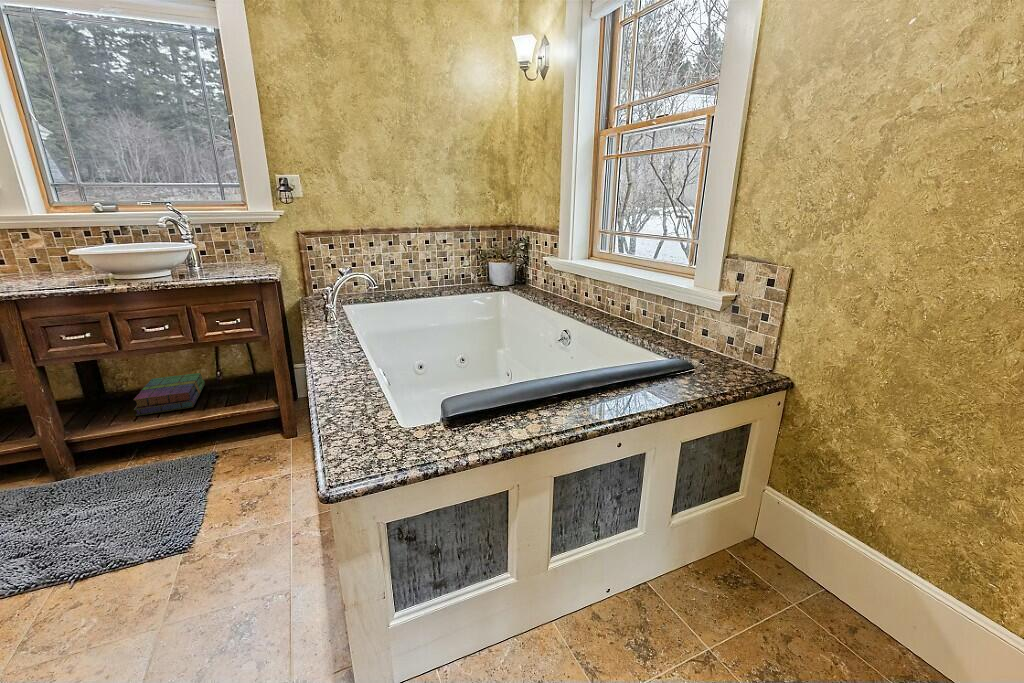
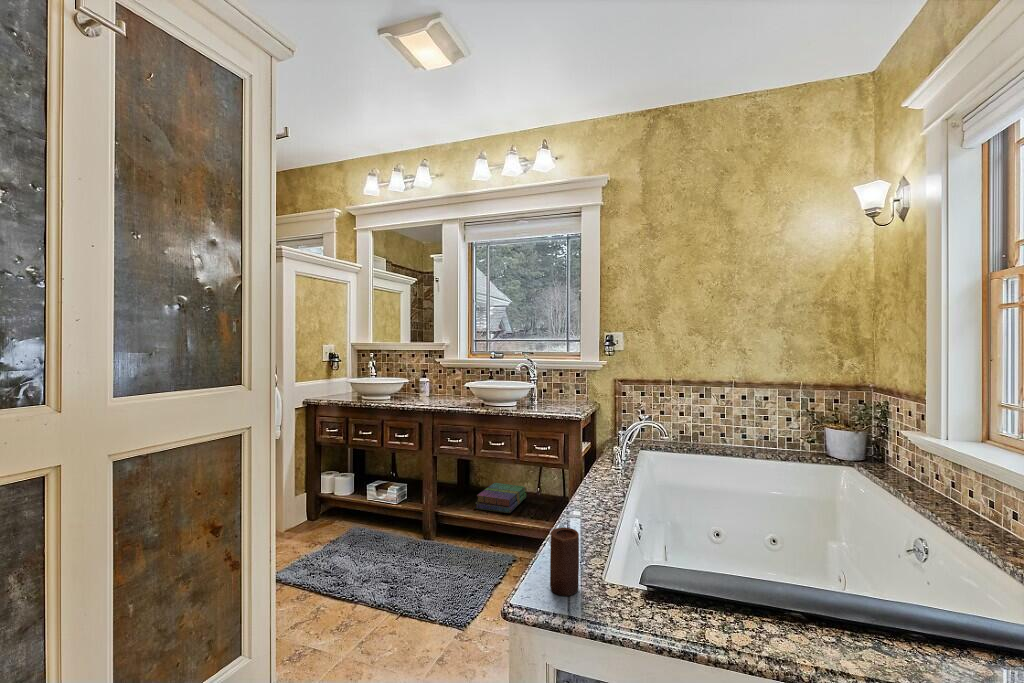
candle: none [349,389,385,457] -> present [550,528,579,596]

